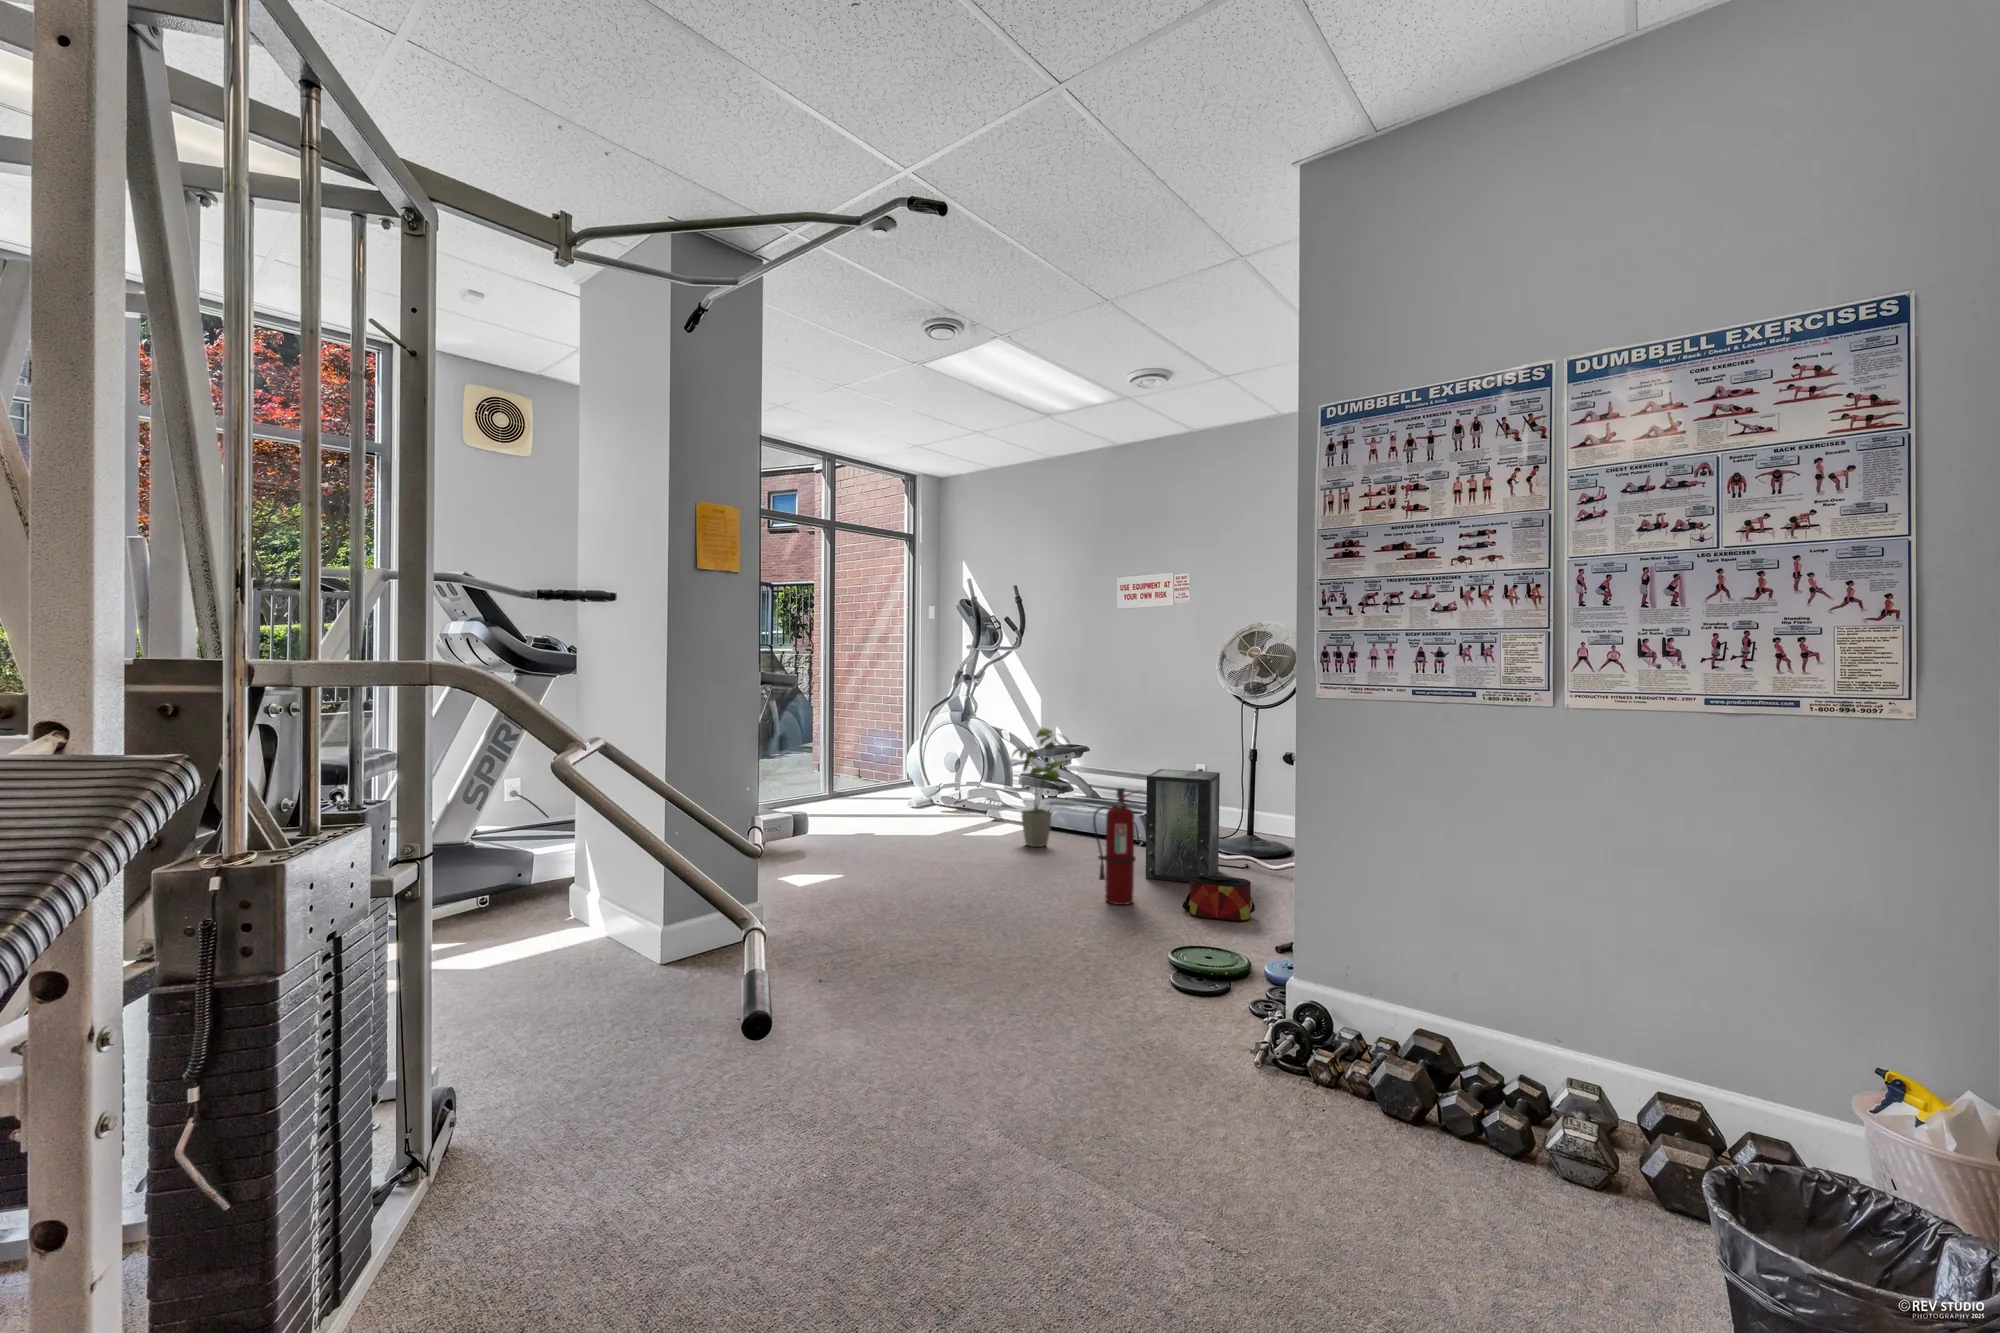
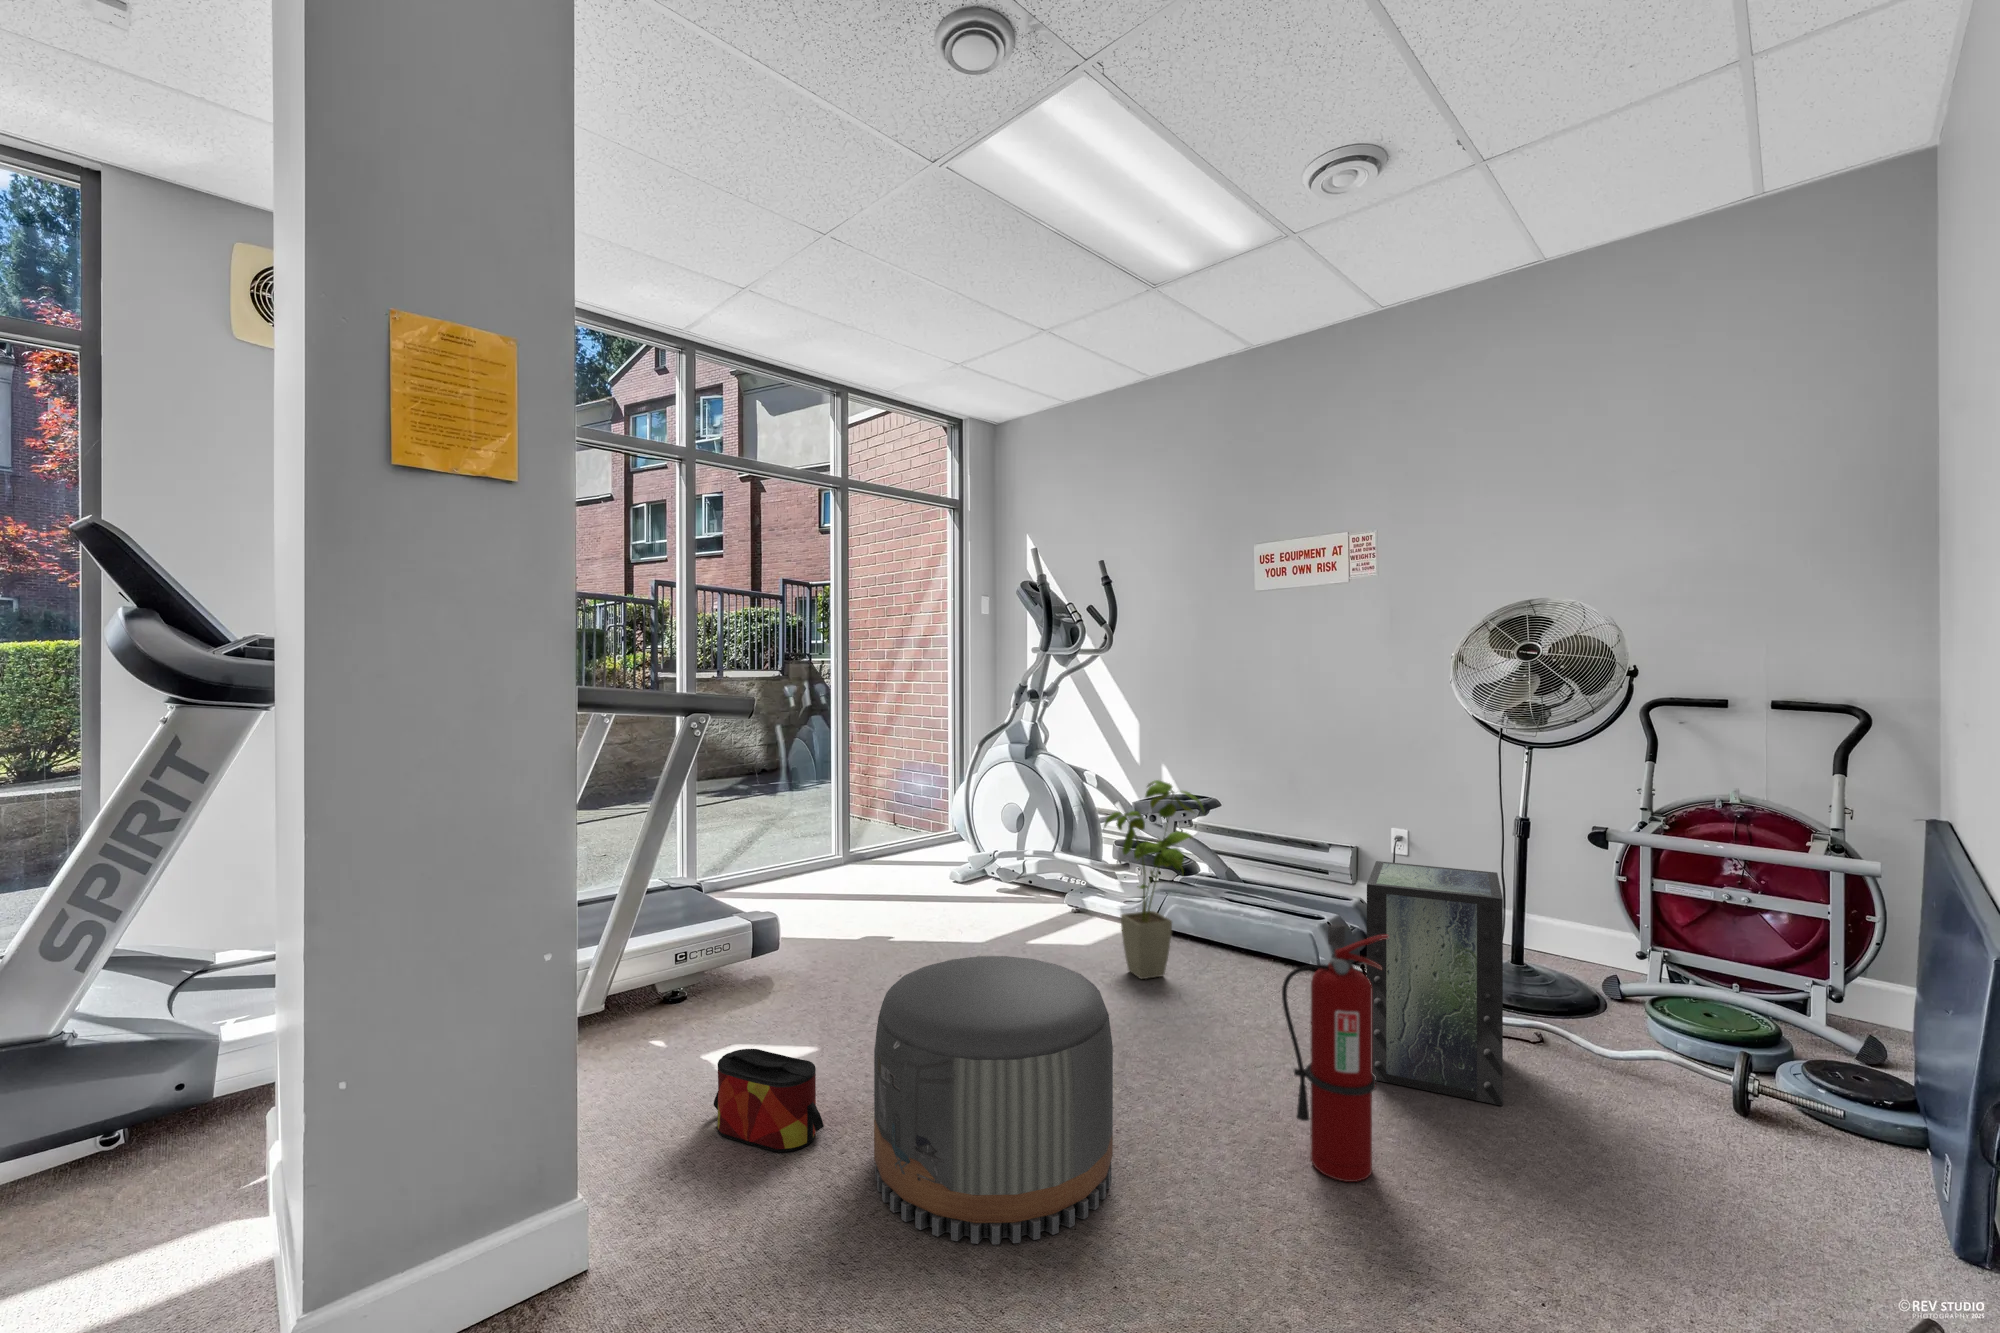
pouf: none [895,808,1009,921] -> present [874,956,1113,1244]
bag: present [1182,875,1255,922] -> present [714,1049,824,1152]

